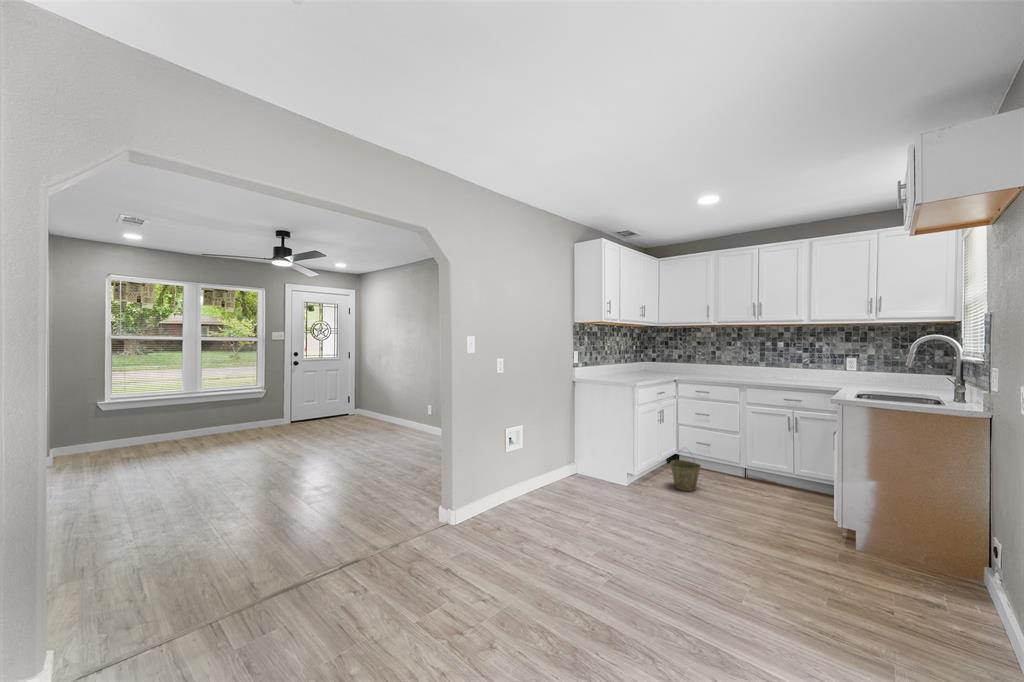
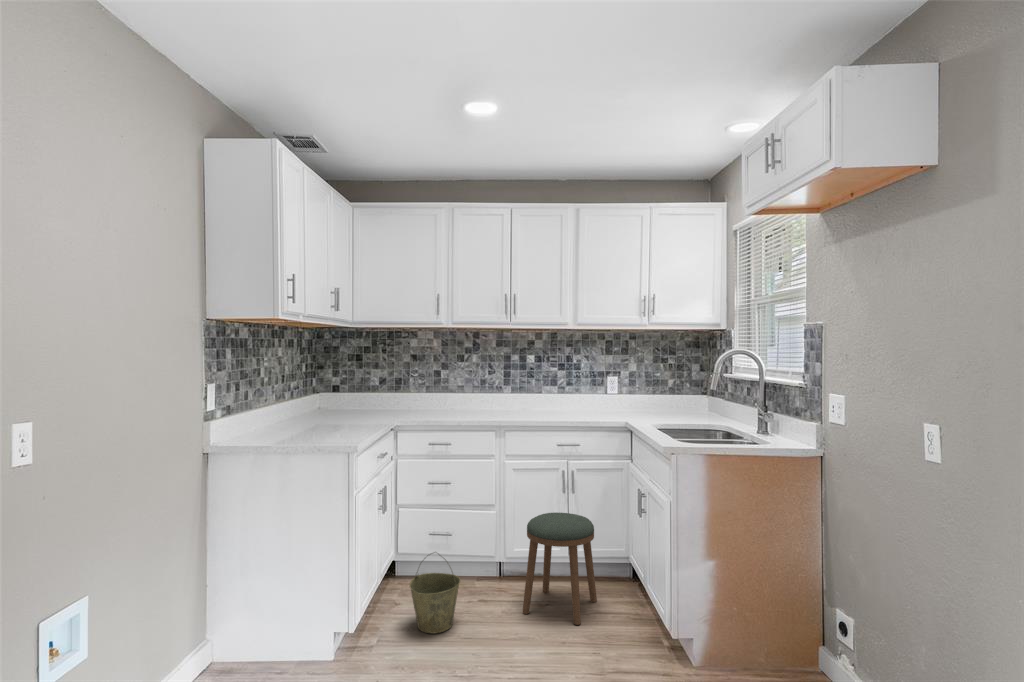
stool: none [743,441,803,510] -> present [522,513,597,625]

